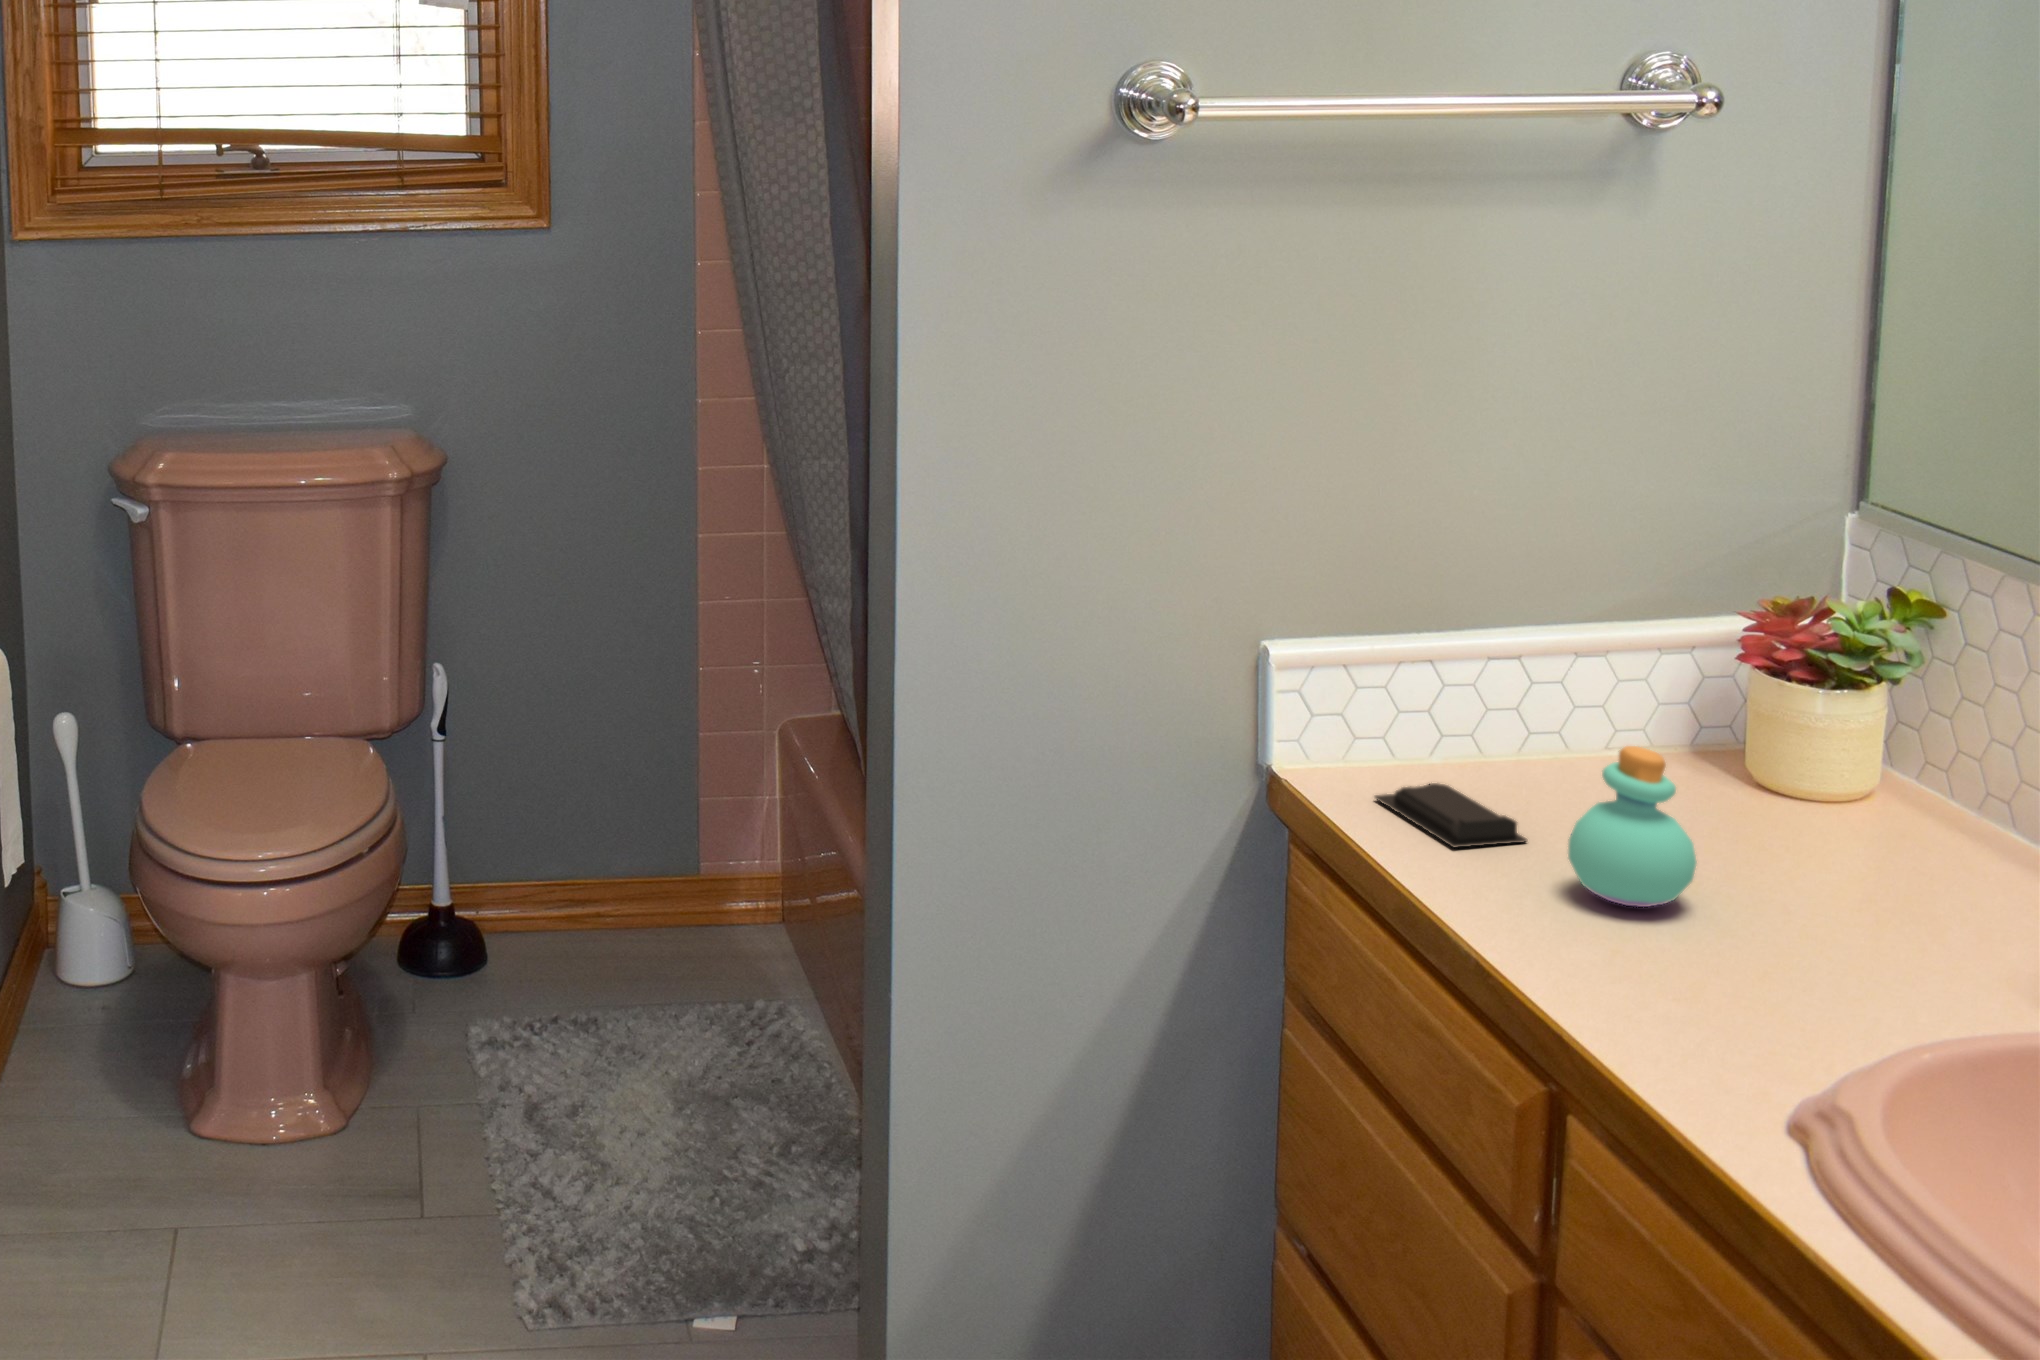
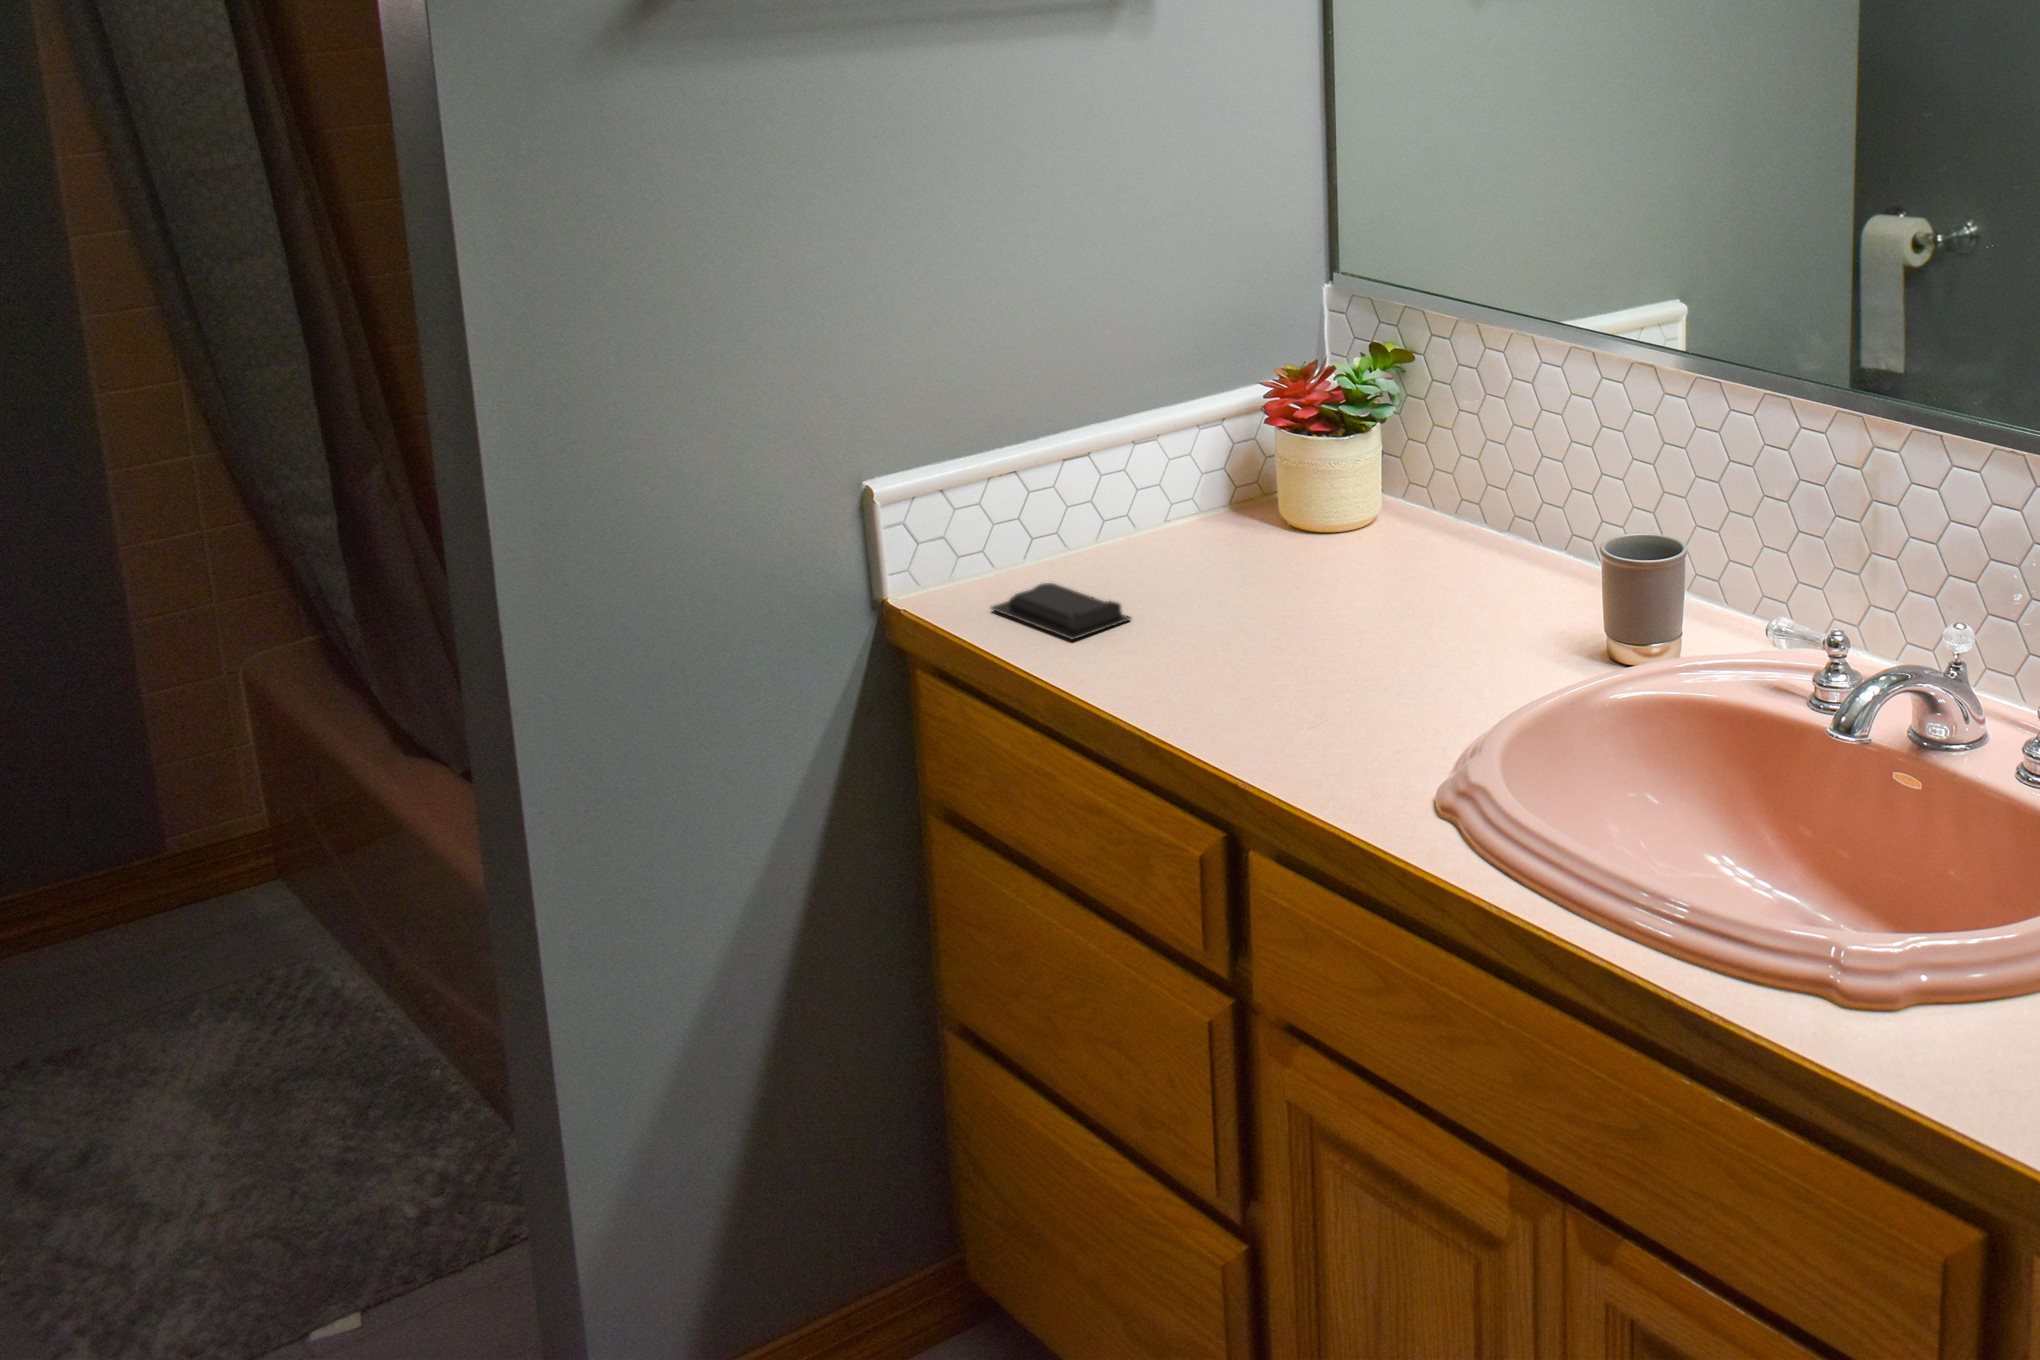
perfume bottle: present [1568,746,1696,907] -> none [1172,518,1275,658]

